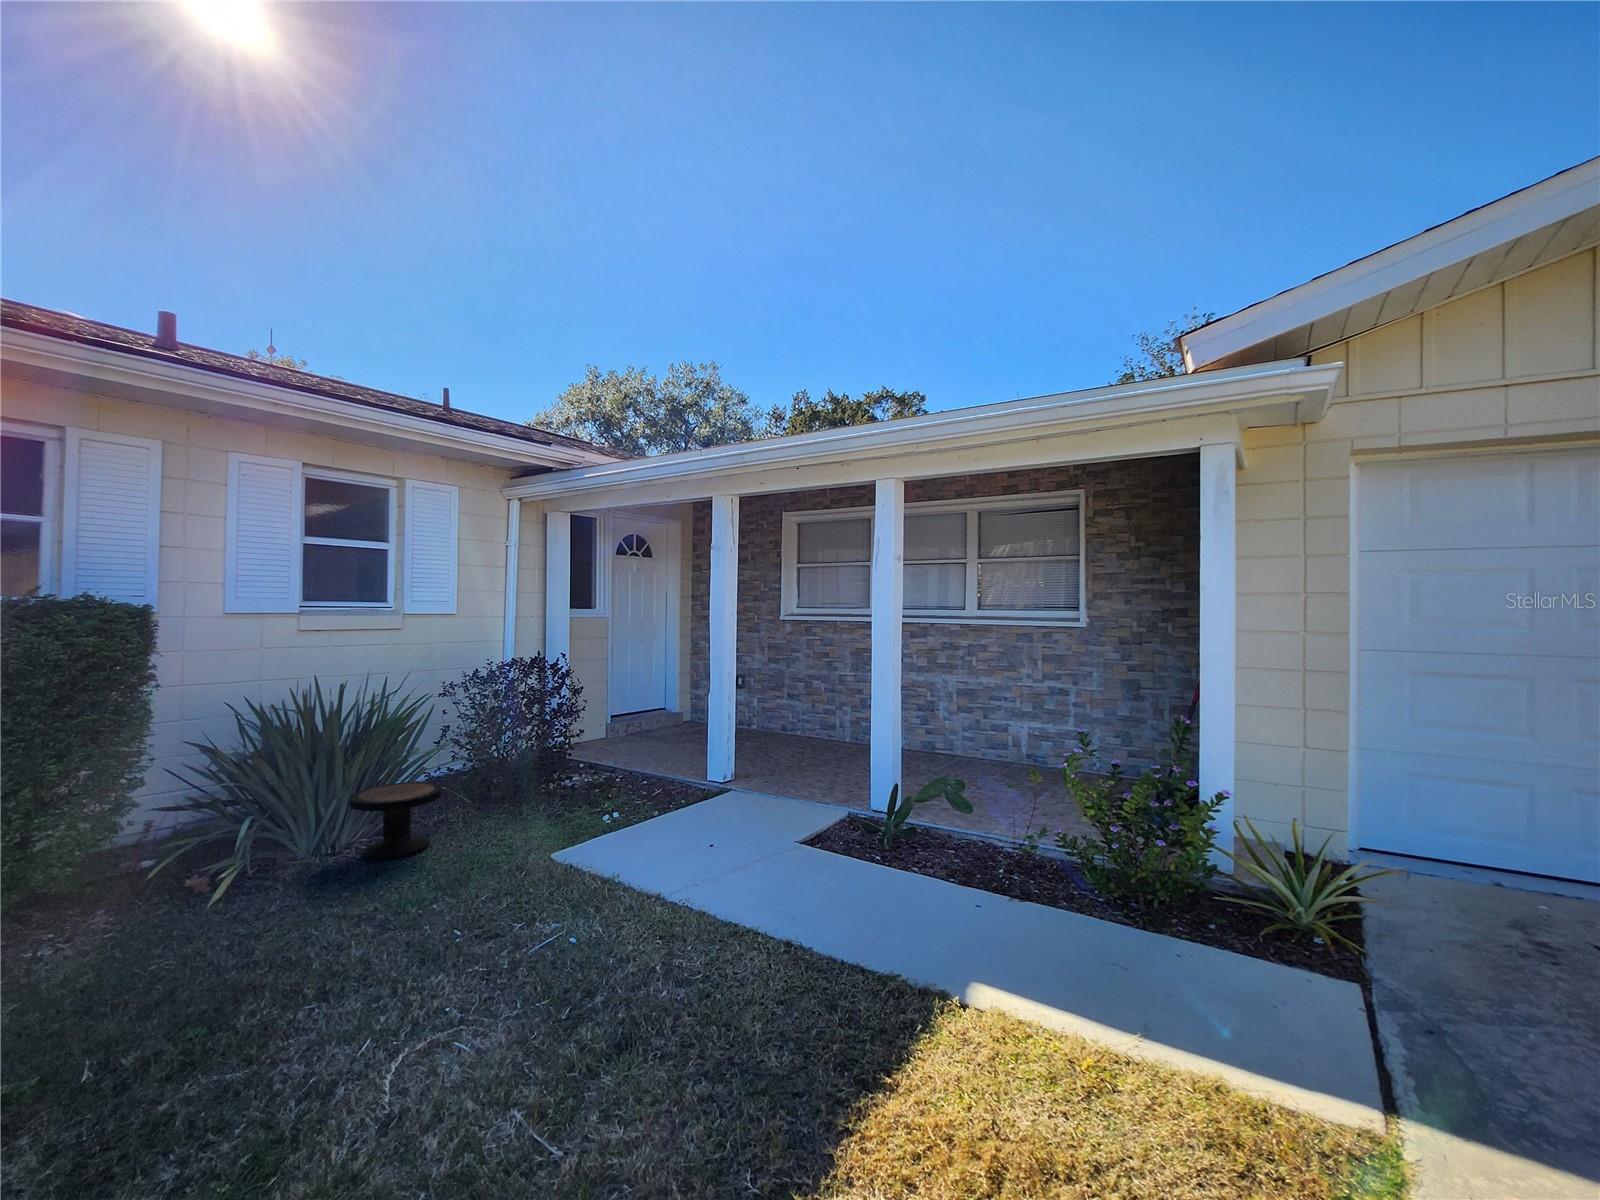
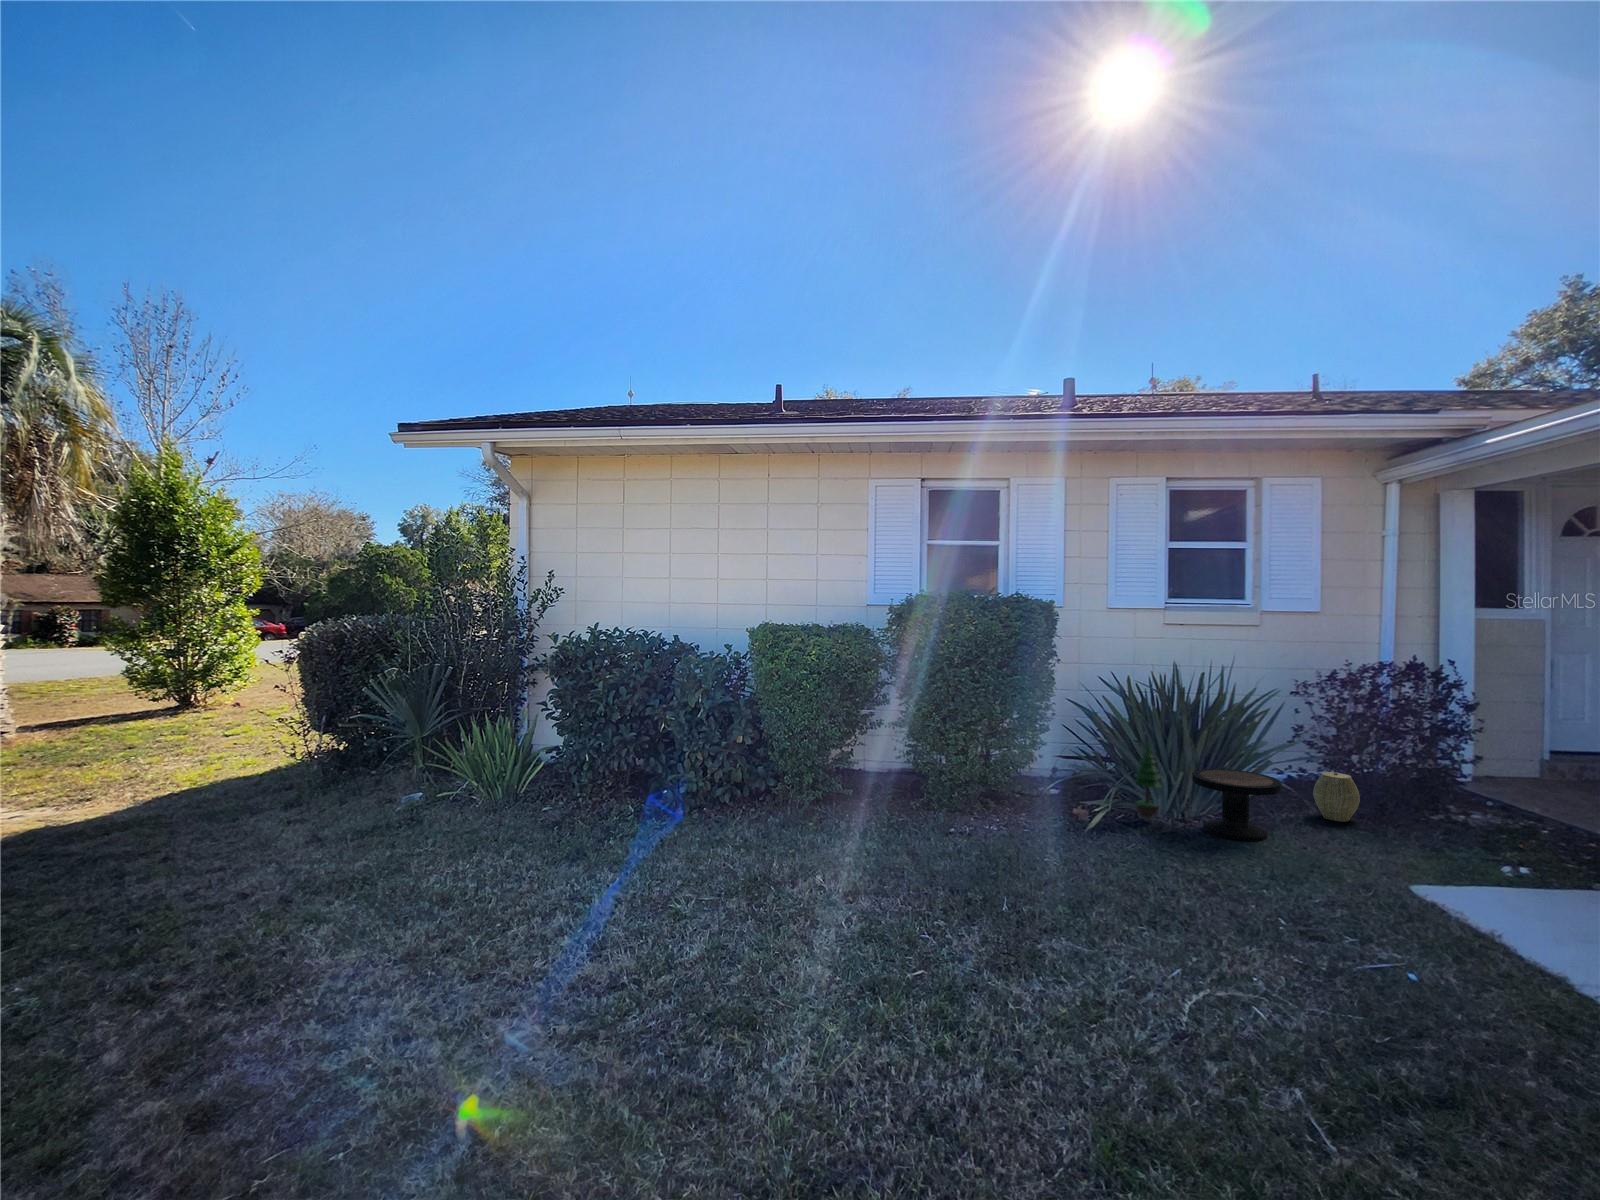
woven basket: none [465,764,502,809] -> present [1313,772,1360,822]
potted tree: none [272,775,314,870] -> present [1133,745,1162,822]

